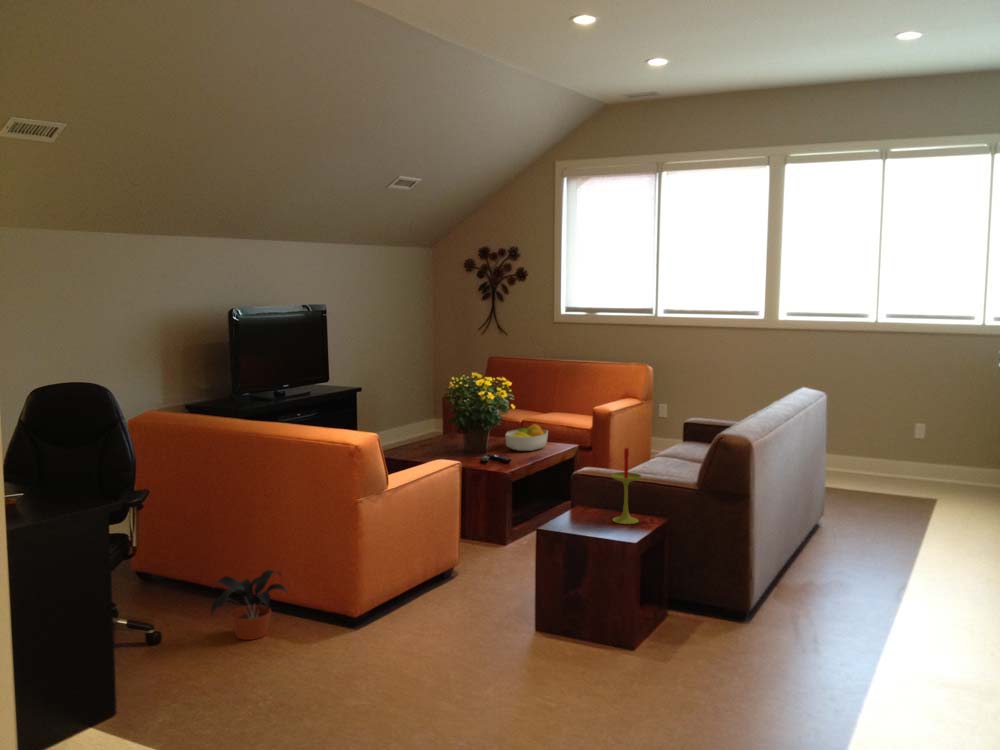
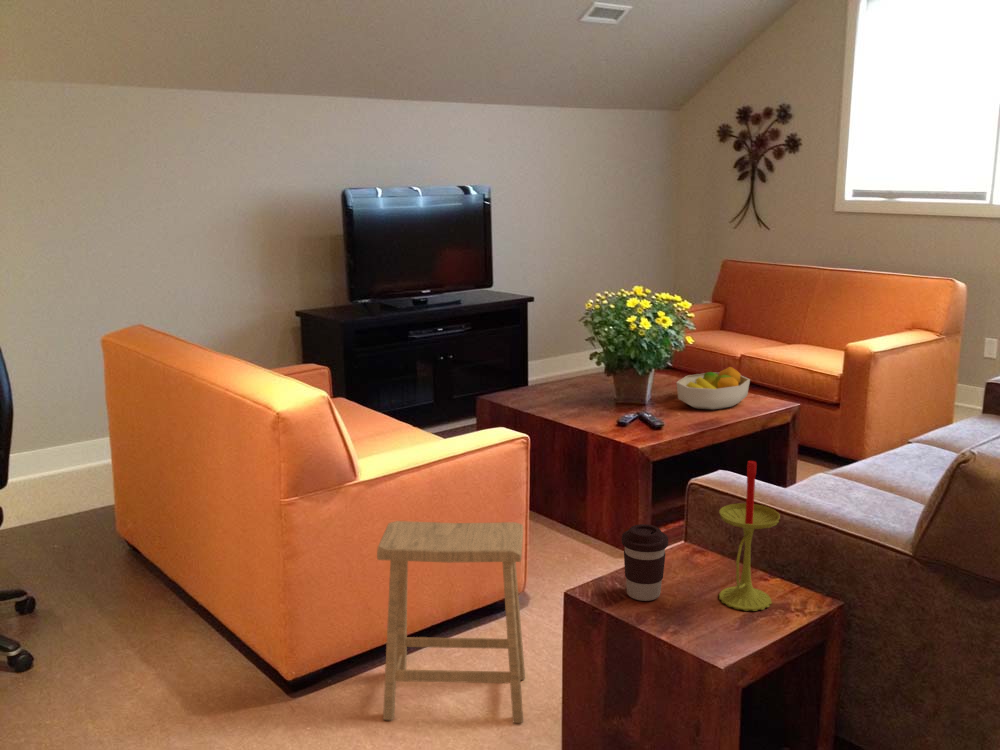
coffee cup: none [566,487,590,526] -> present [622,524,668,601]
footstool: none [407,506,500,630] -> present [377,521,525,723]
potted plant: present [211,570,288,640] -> none [79,582,209,687]

